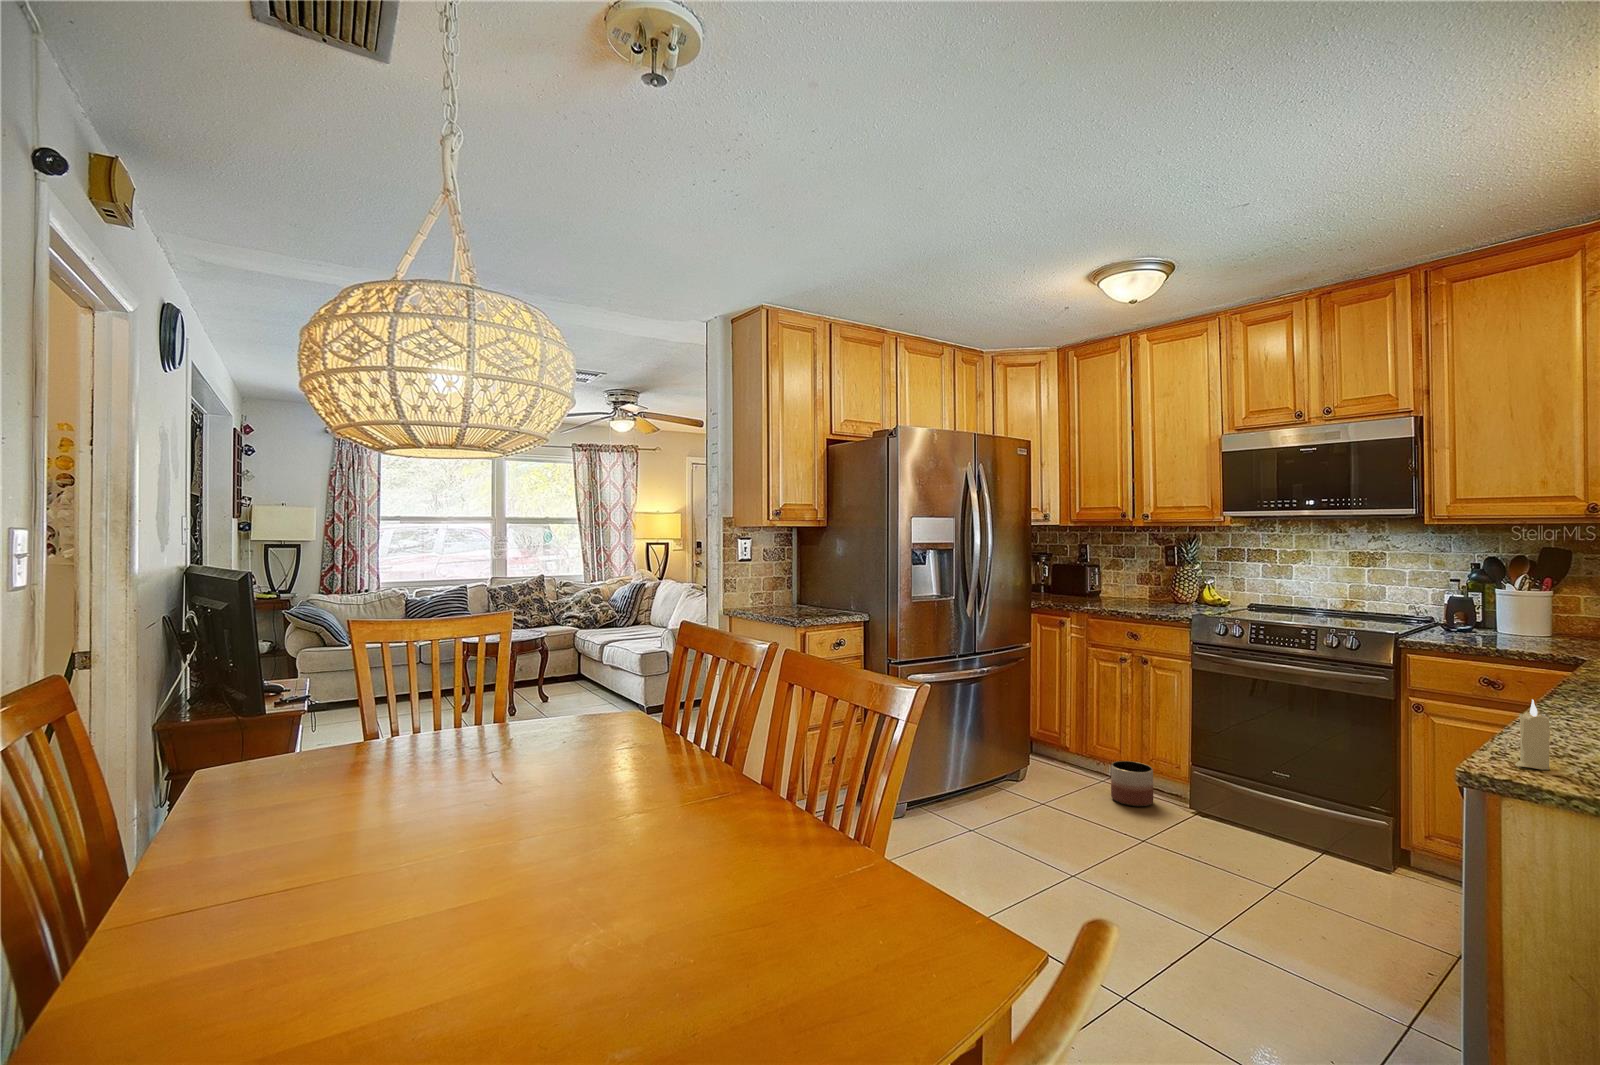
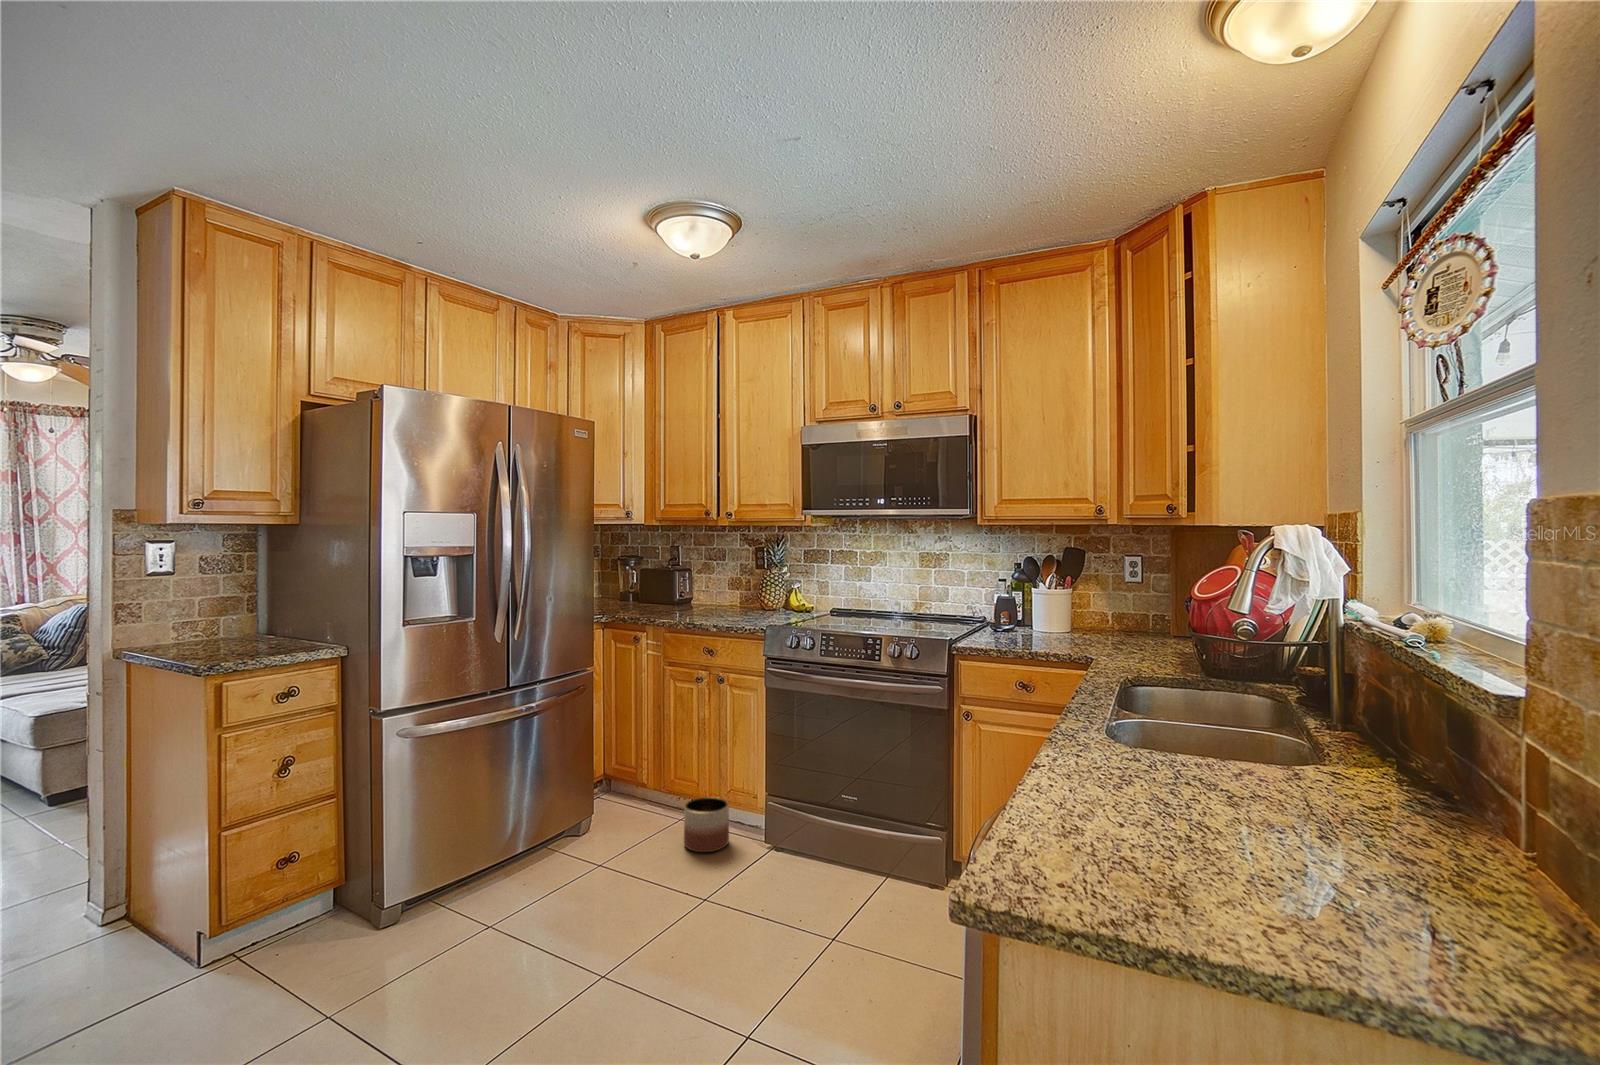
candle: present [1515,699,1550,770] -> none [1021,776,1060,878]

